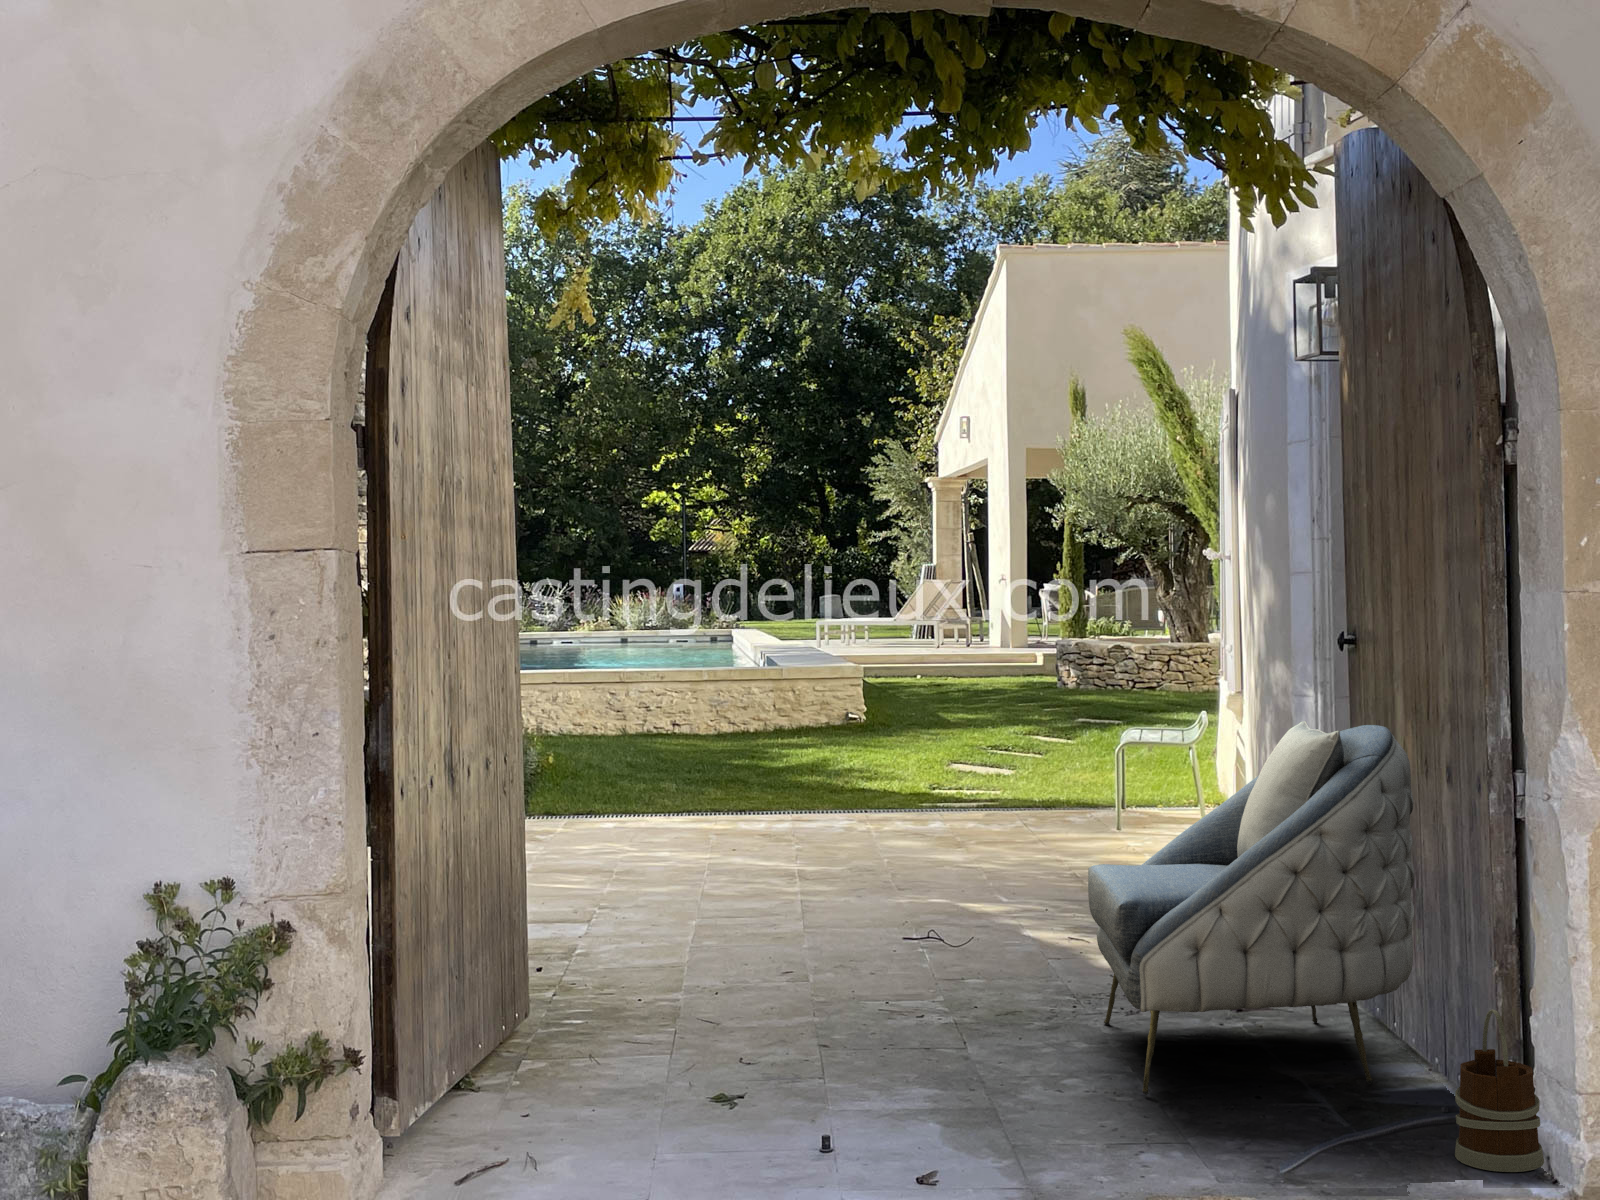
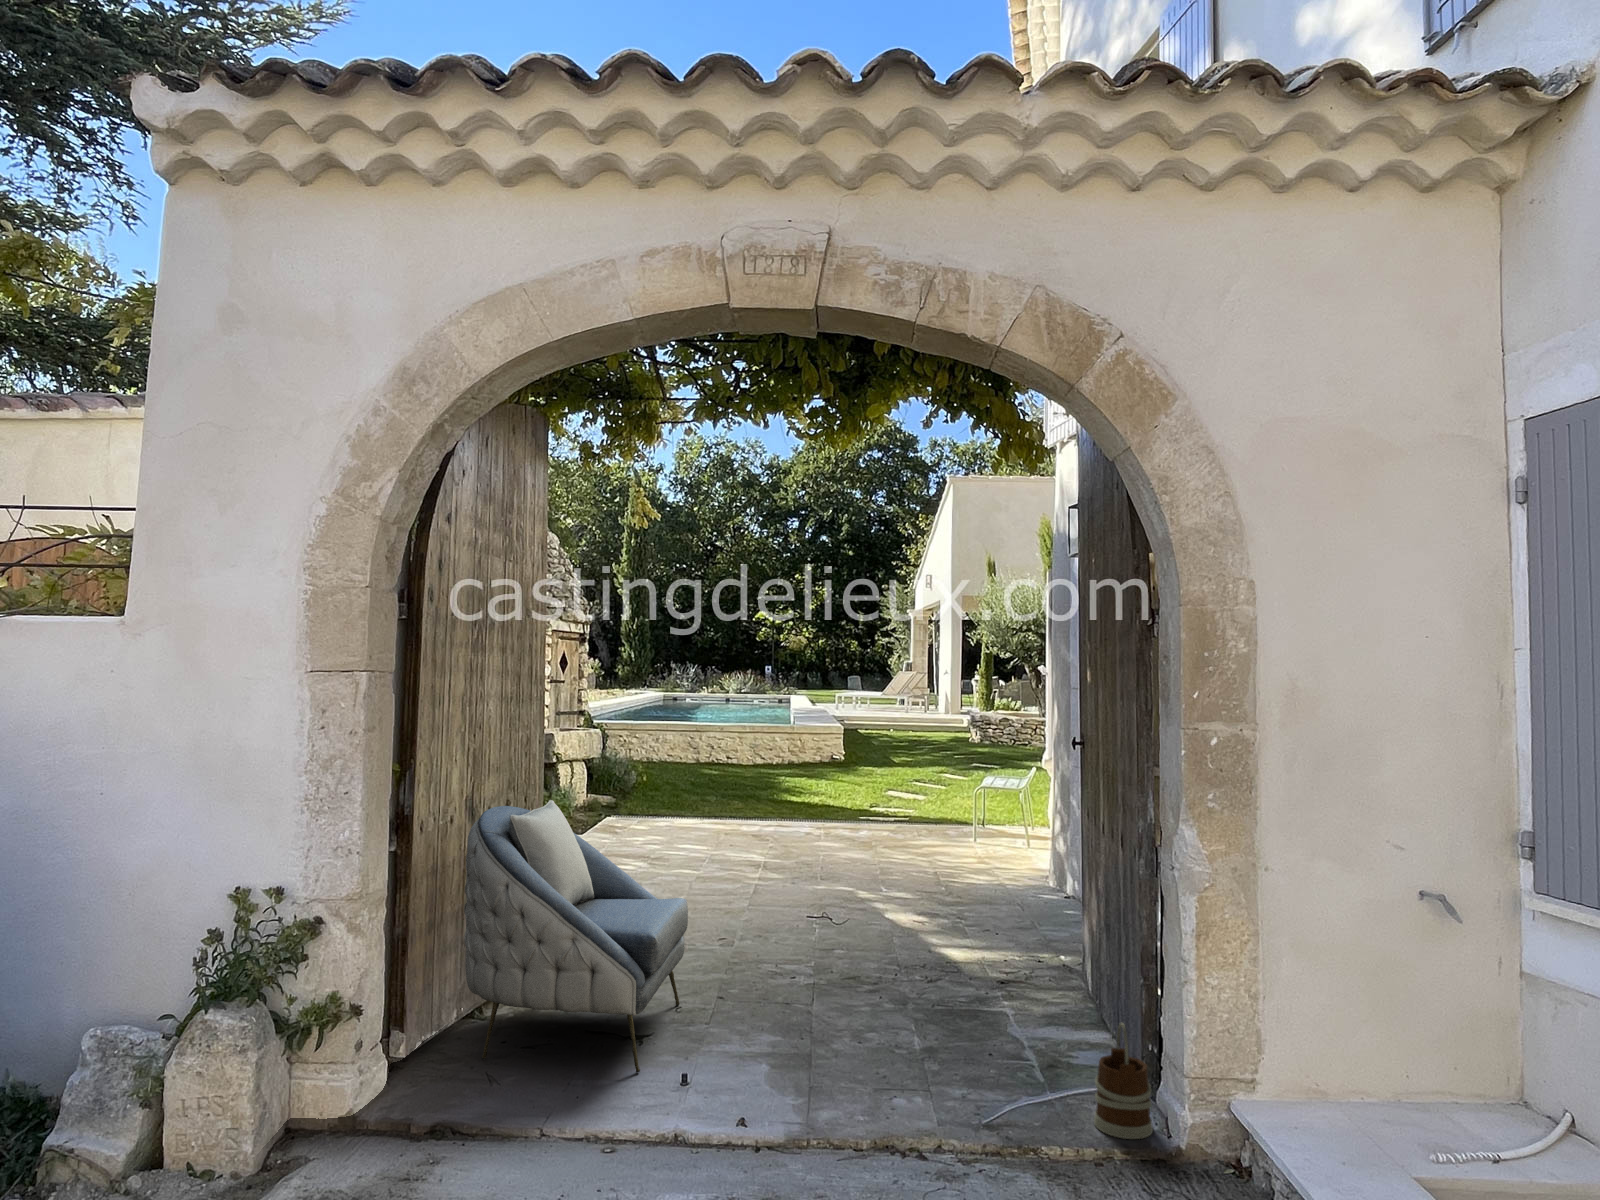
armchair: present [1088,721,1415,1095] -> present [464,800,688,1073]

